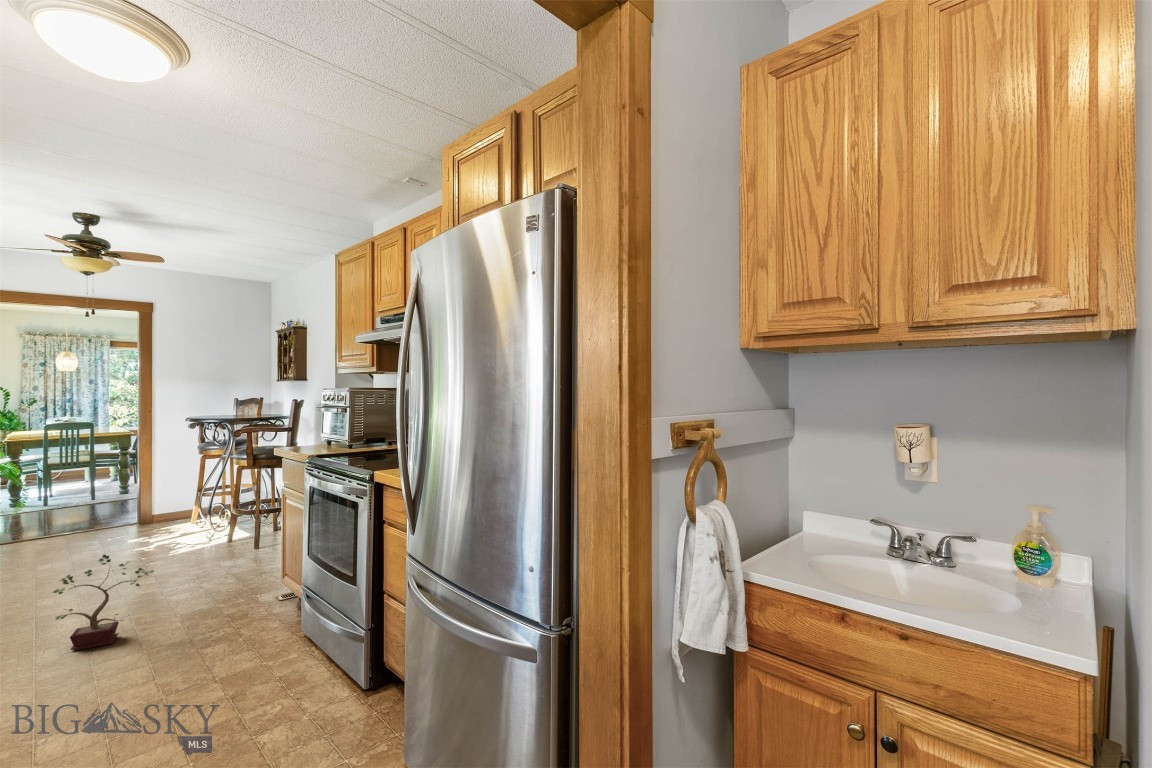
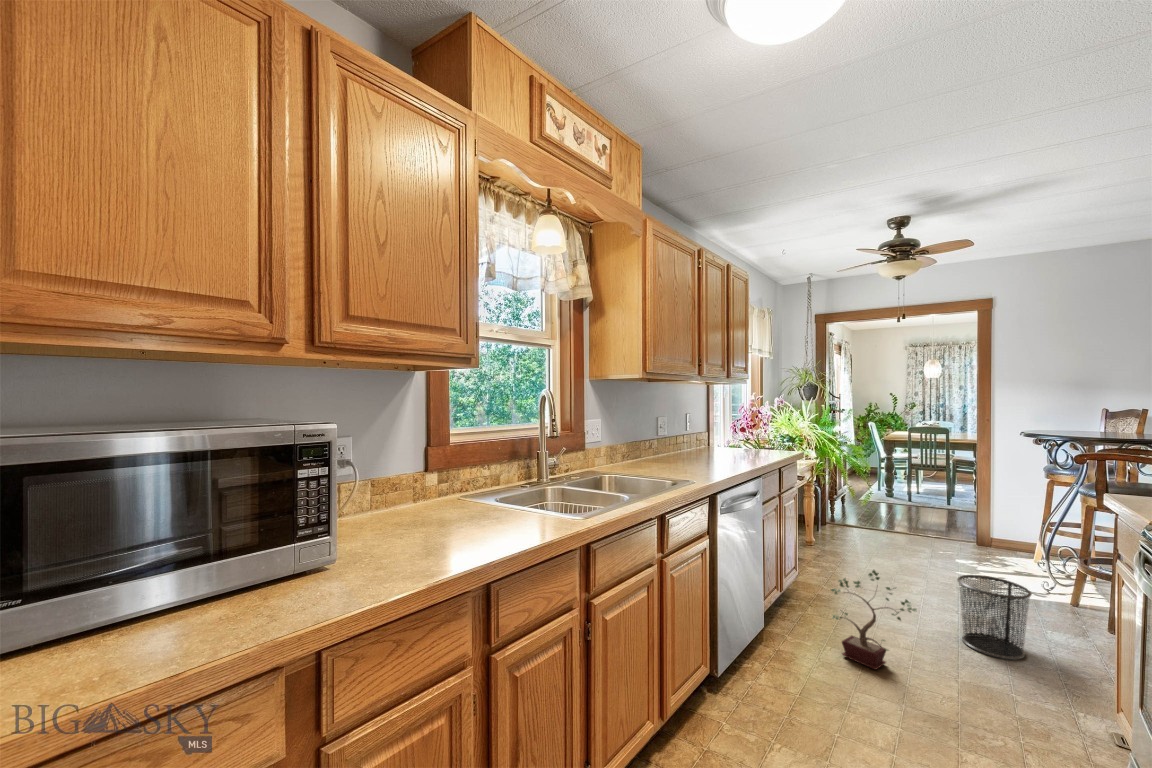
waste bin: none [164,532,221,594] -> present [957,575,1032,659]

